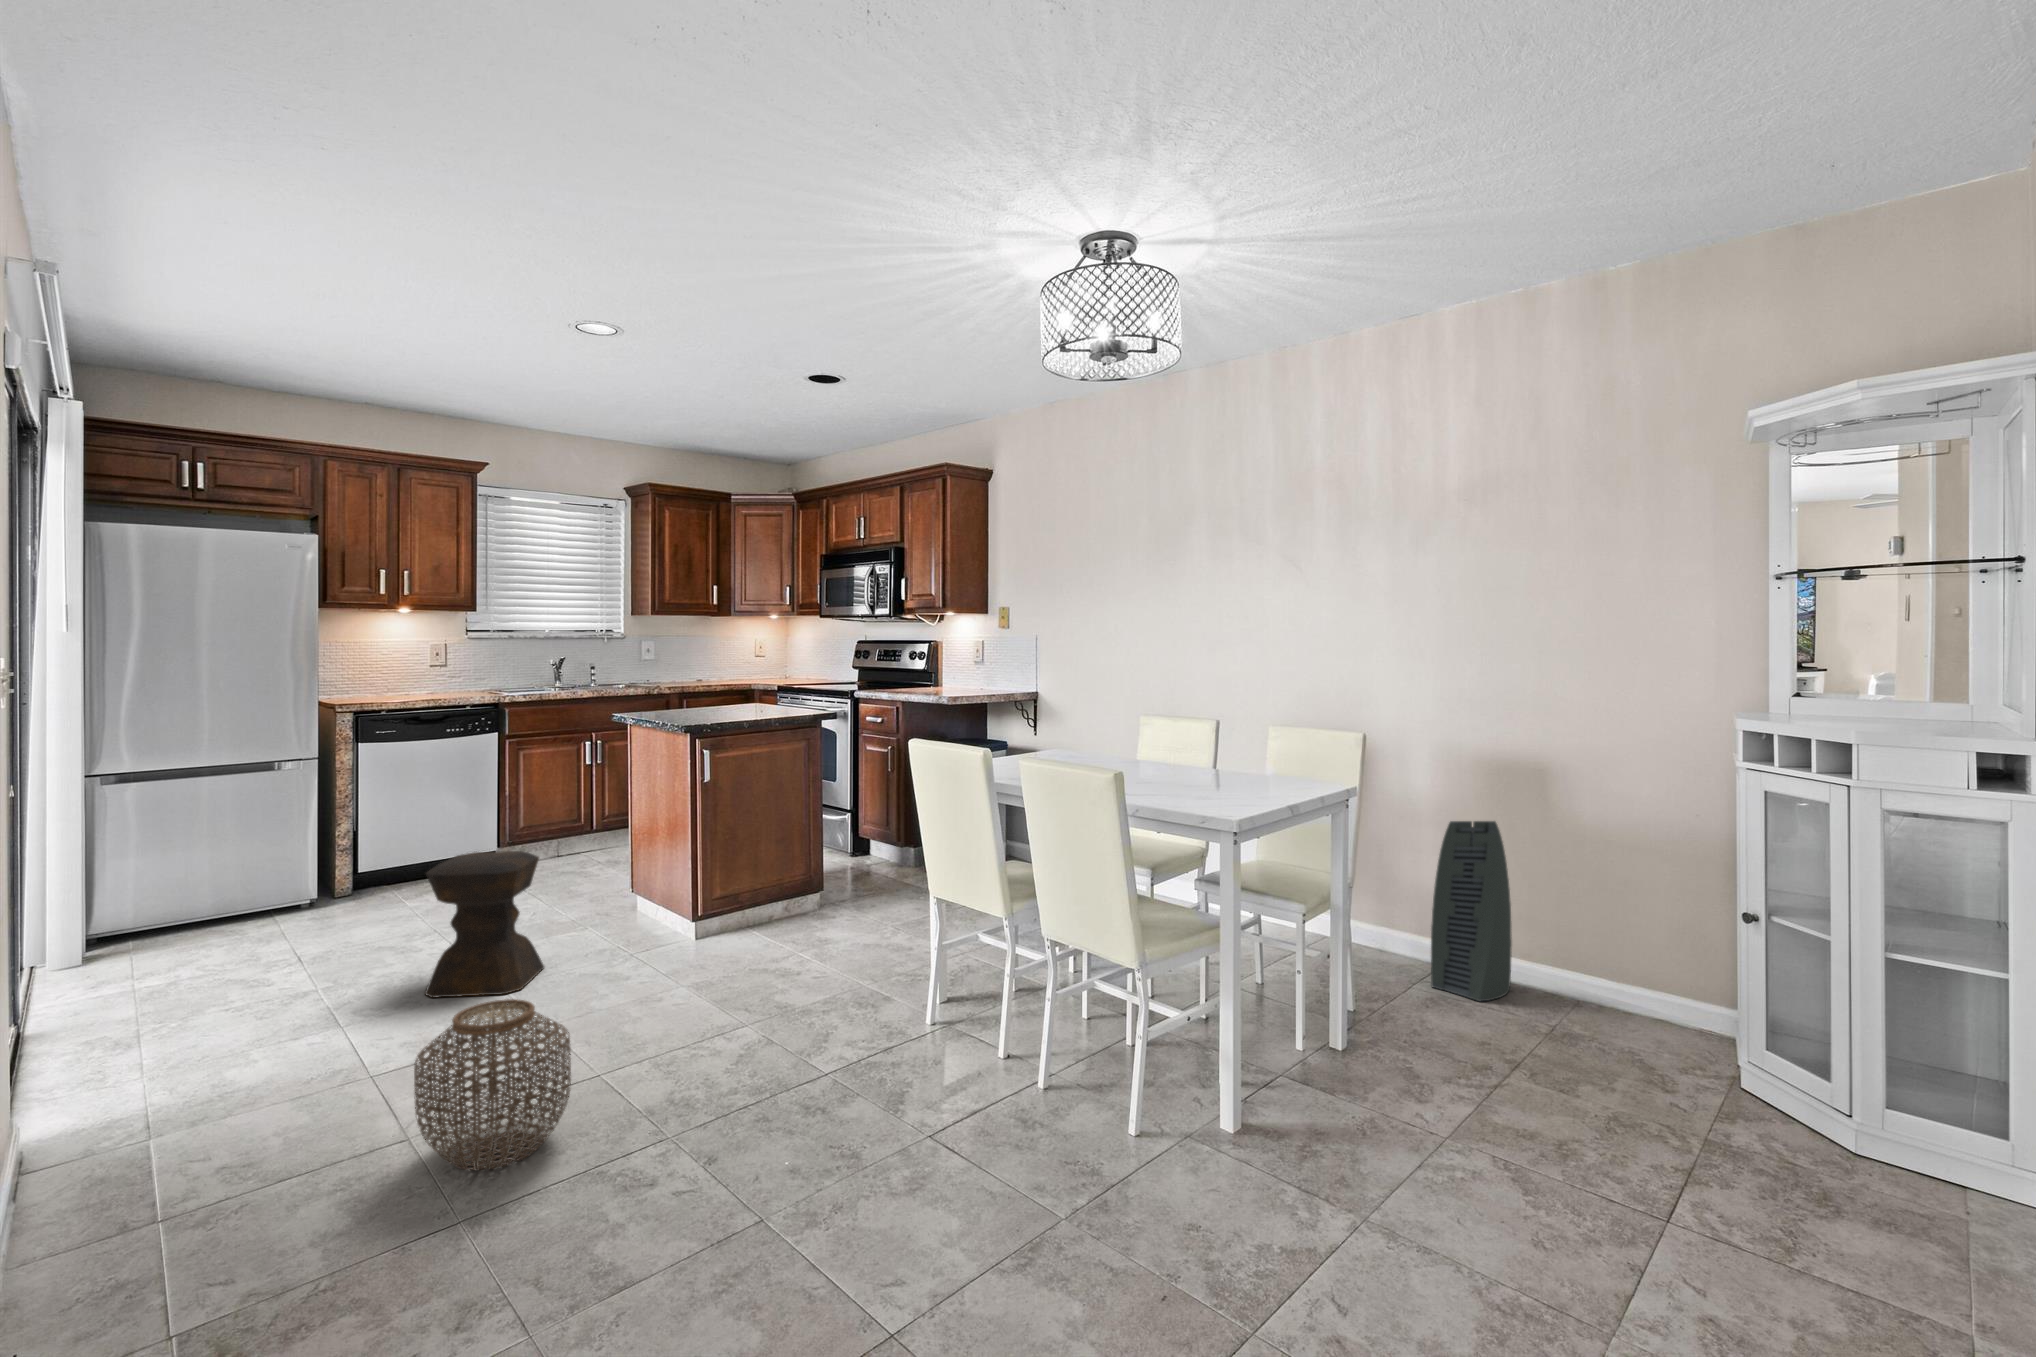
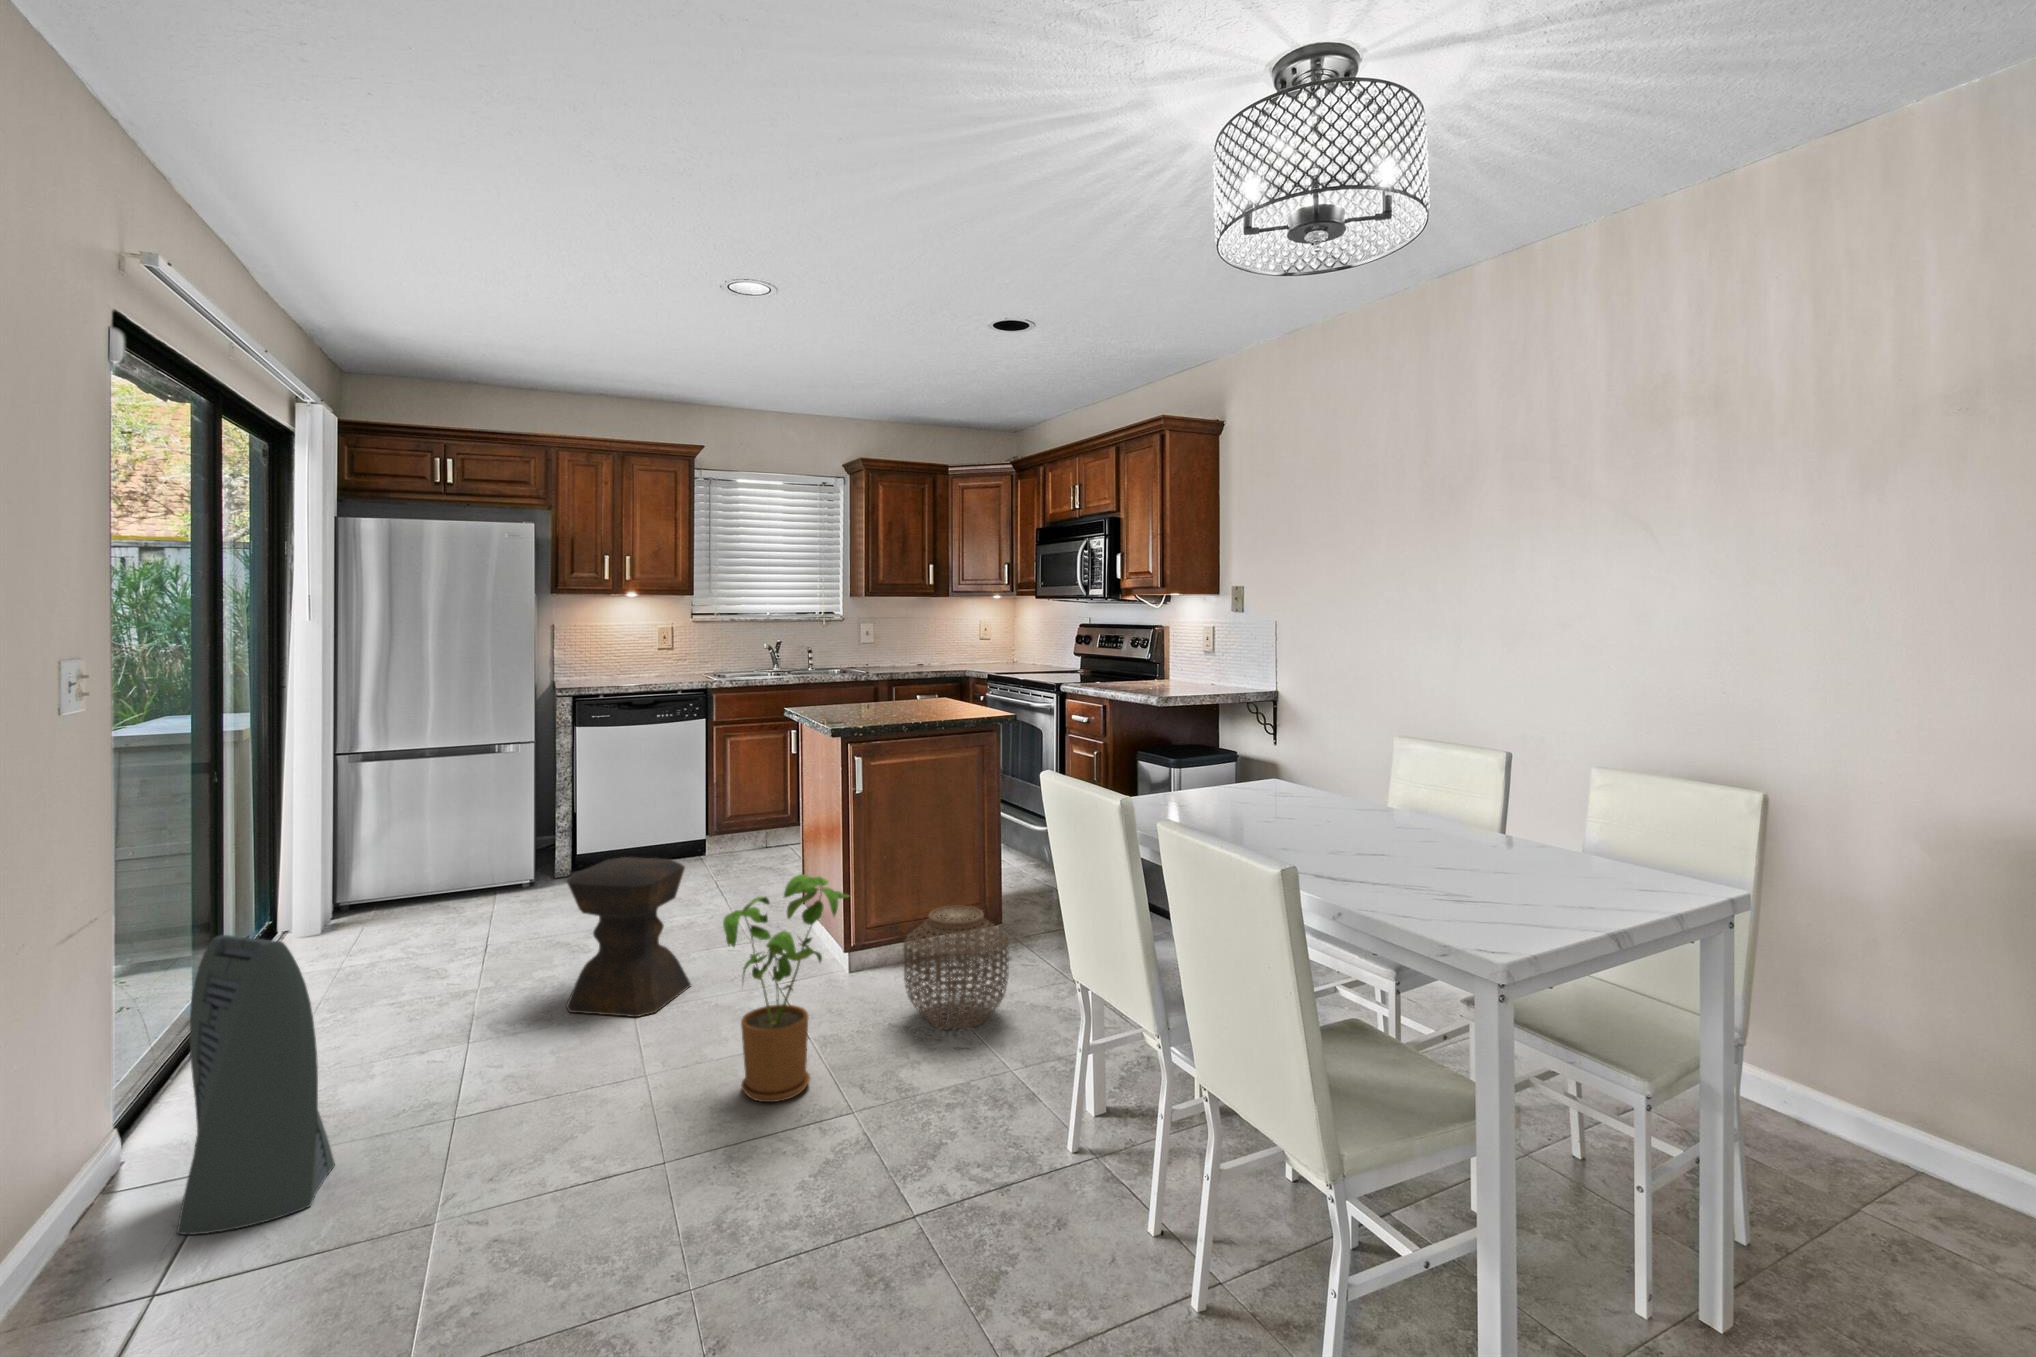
air purifier: present [1431,821,1512,1001] -> present [177,935,335,1235]
house plant: none [620,841,731,1037] -> present [723,874,849,1102]
woven basket: present [414,999,571,1170] -> present [904,906,1009,1030]

